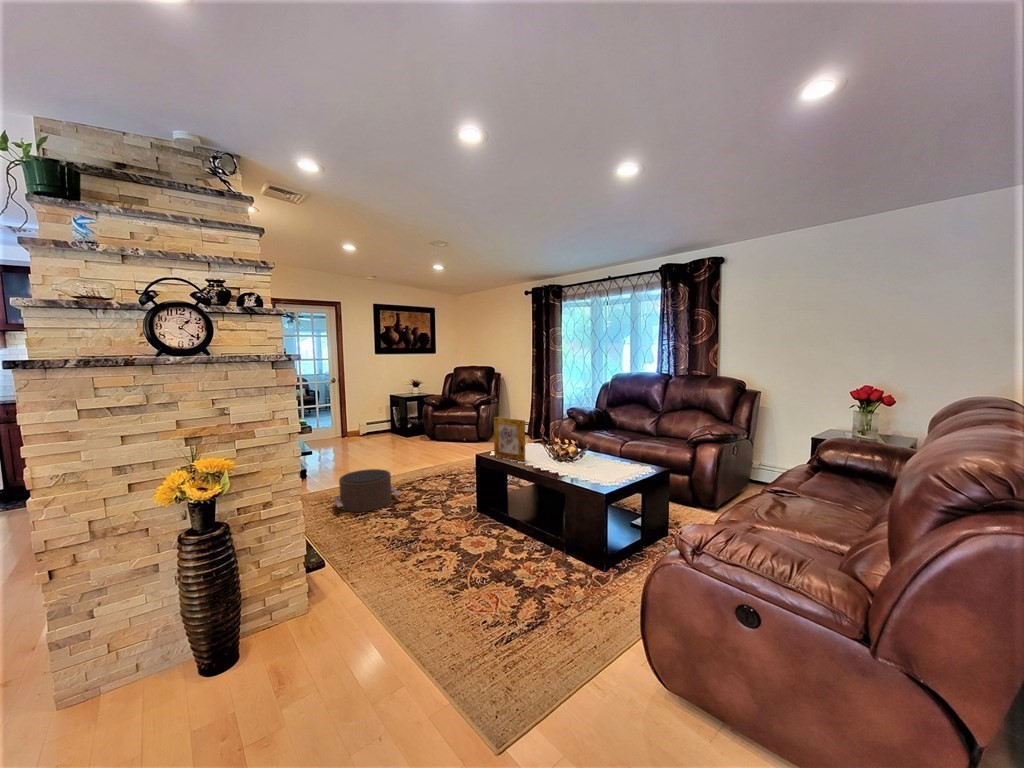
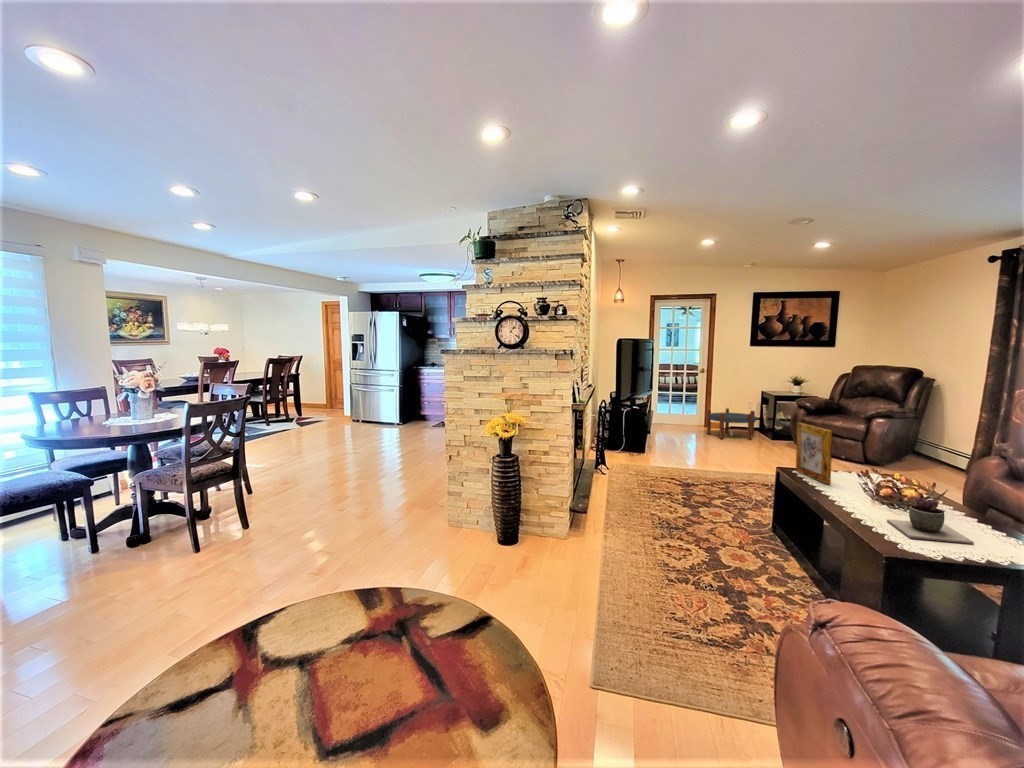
side table: none [346,411,390,442] -> present [707,408,756,440]
succulent plant: none [581,456,622,484] -> present [887,497,974,544]
pouf: present [334,469,401,512] -> none [640,458,703,497]

